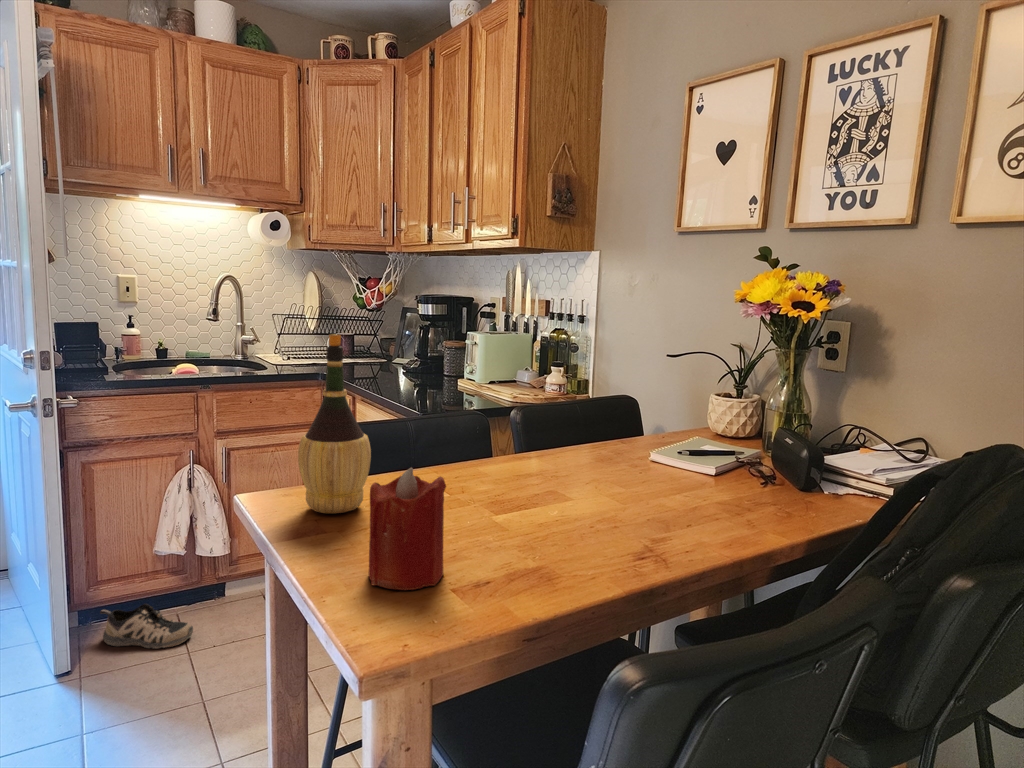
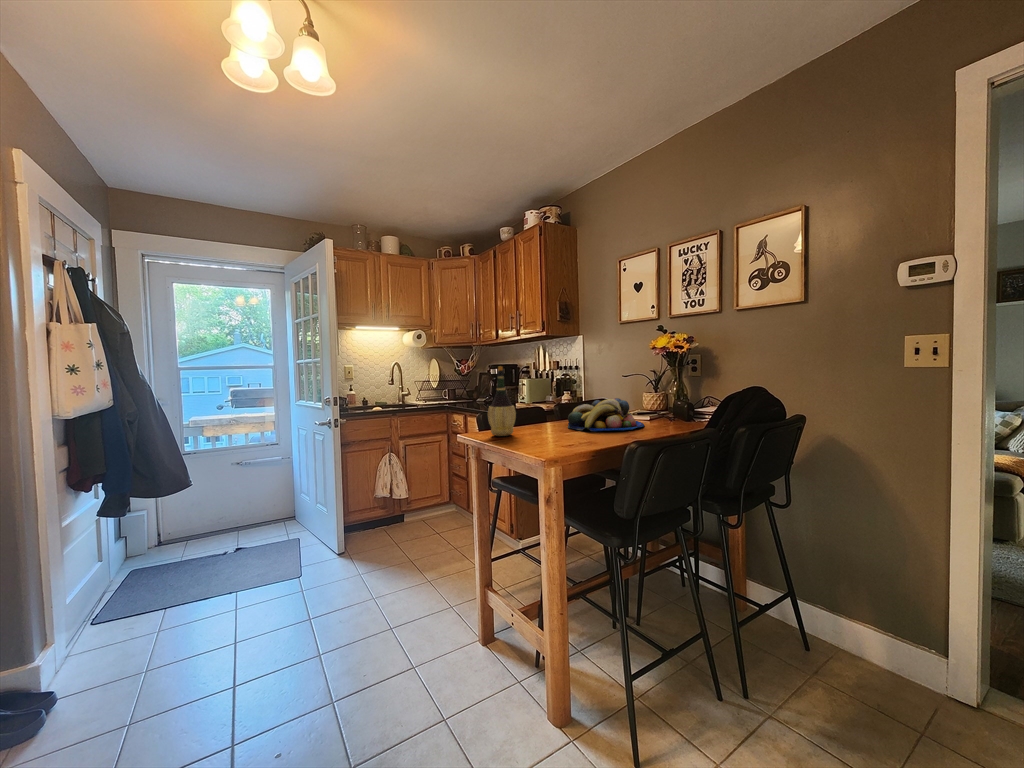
fruit bowl: none [509,421,696,518] -> present [568,398,644,431]
candle: present [369,468,446,590] -> none [531,405,558,448]
shoe: present [100,604,193,649] -> none [352,522,397,544]

